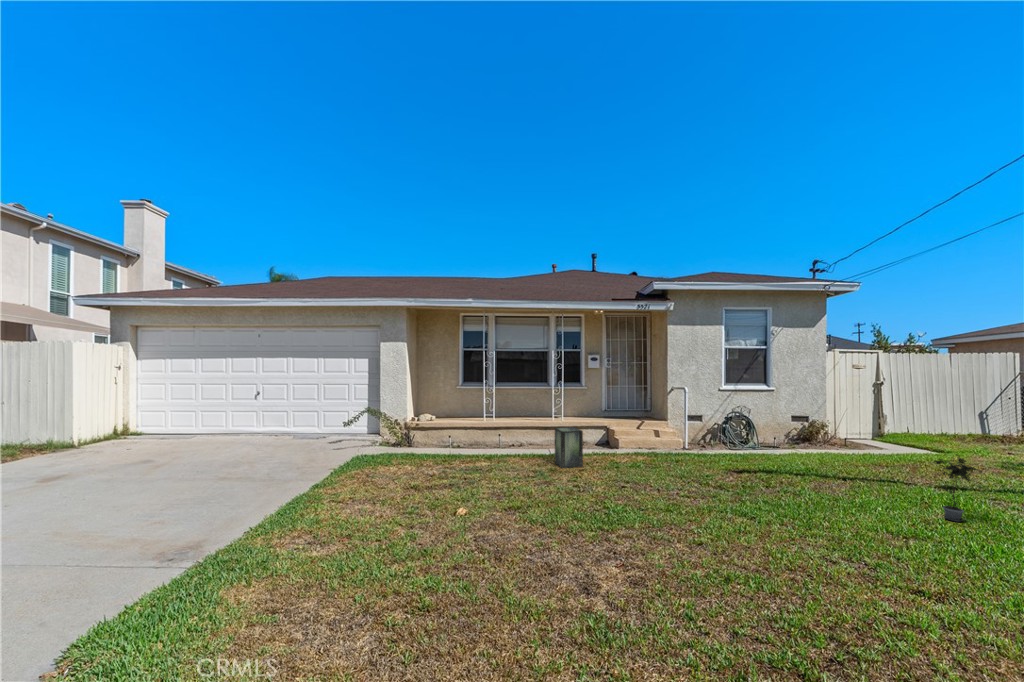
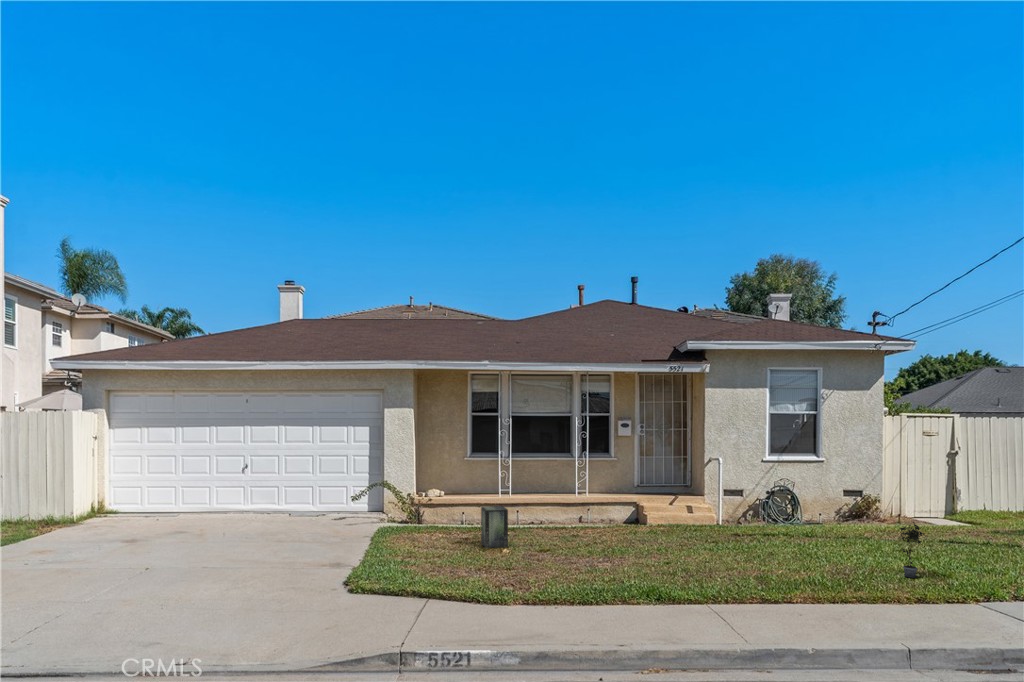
storage box: present [555,427,583,468] -> present [481,506,508,548]

